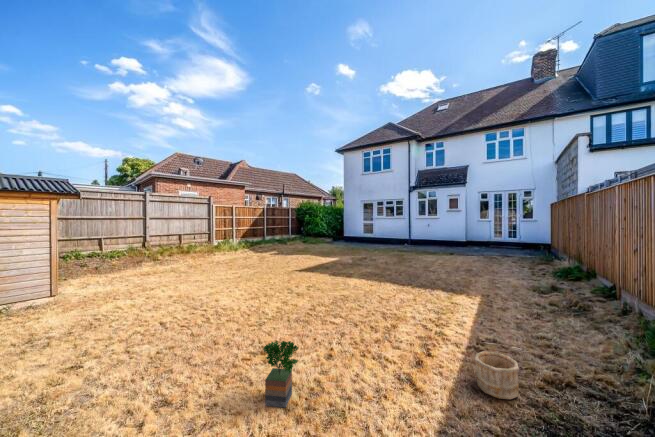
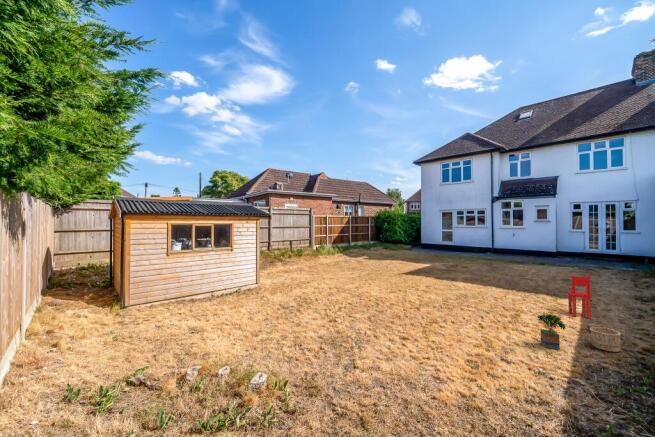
chair: none [458,267,486,326] -> present [567,275,592,319]
potted tree: present [263,341,298,408] -> present [537,314,566,349]

